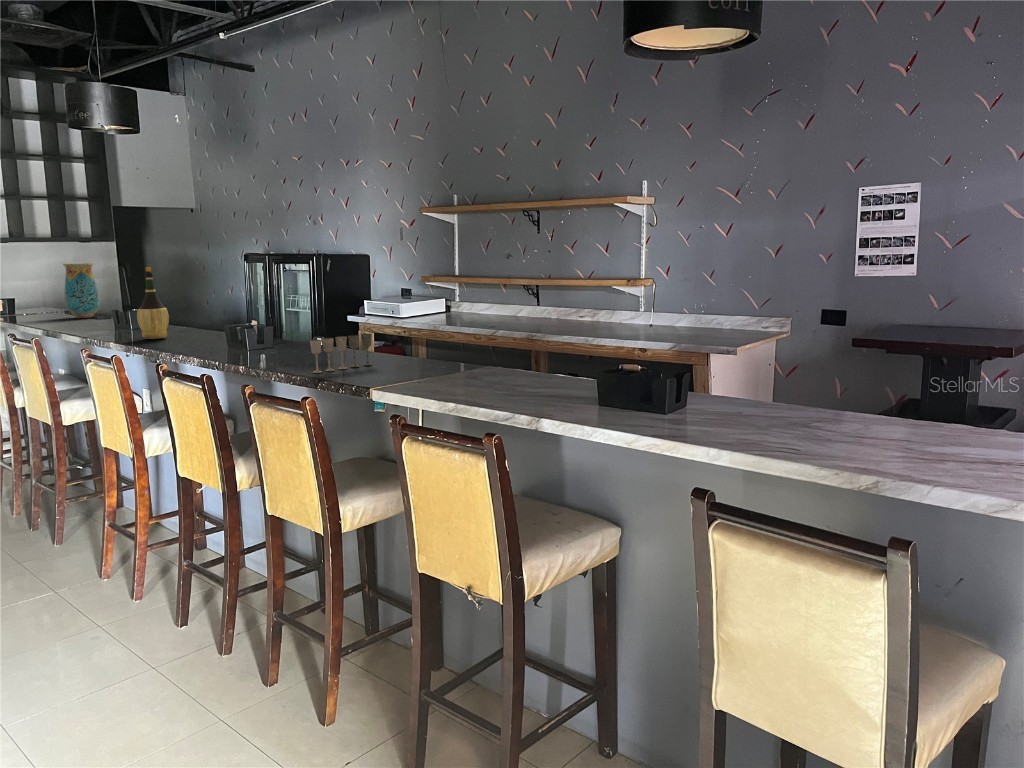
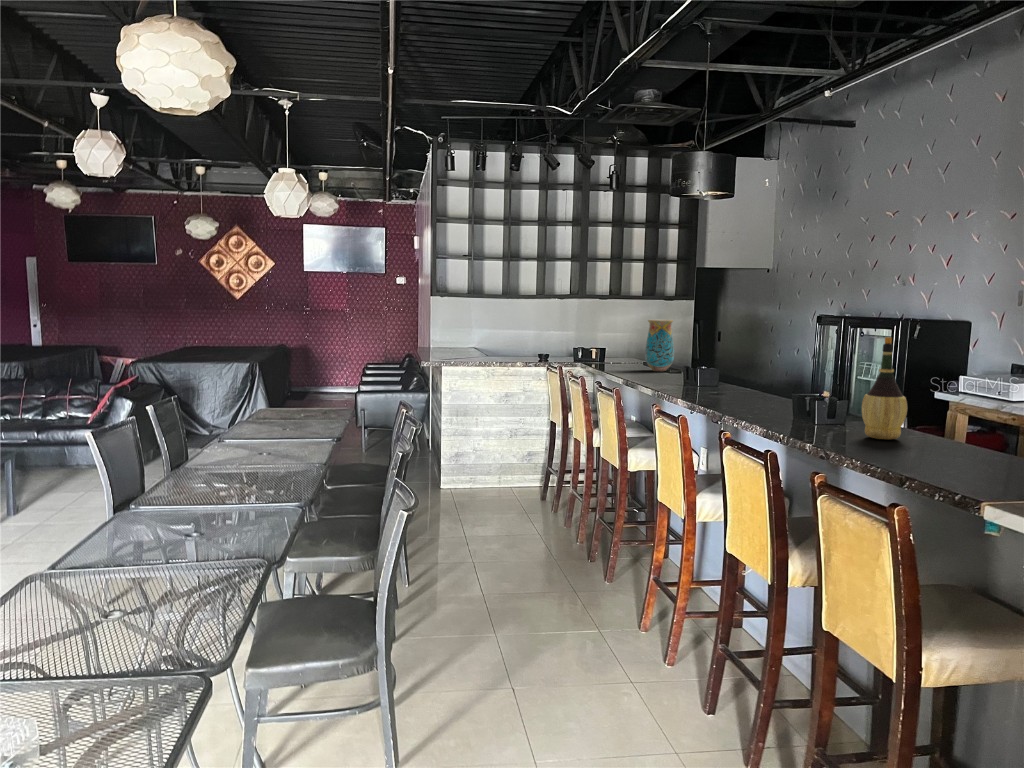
wine bottle: present [137,267,169,339] -> present [862,337,907,439]
wine glass: present [310,333,372,373] -> none [901,426,991,470]

